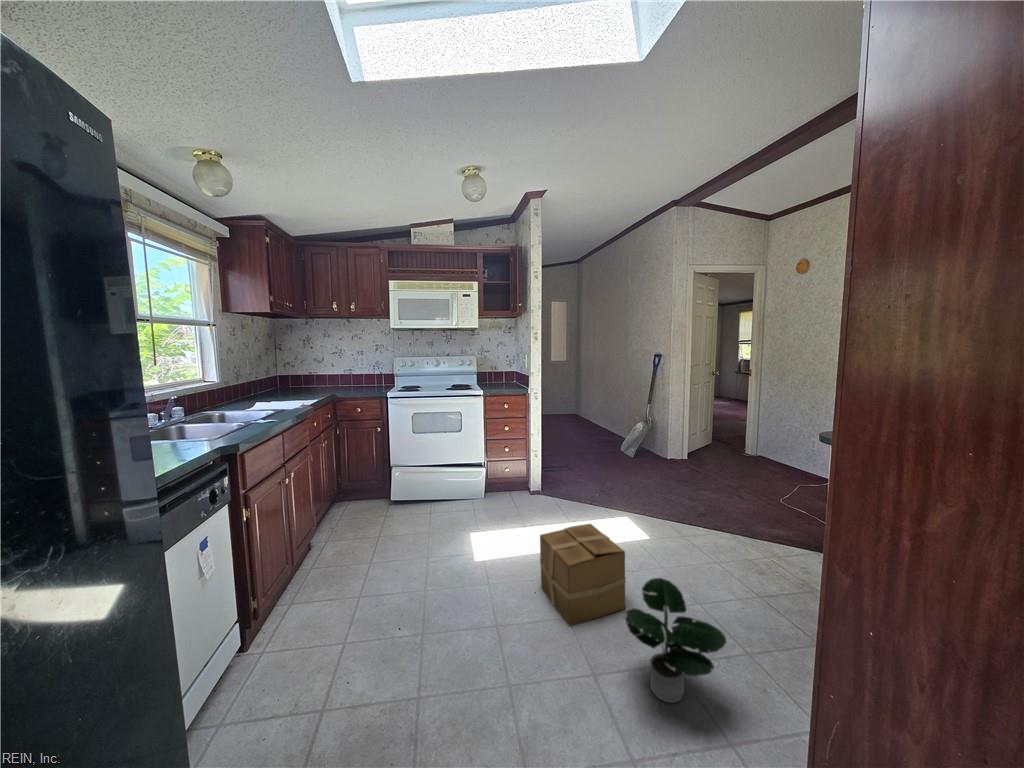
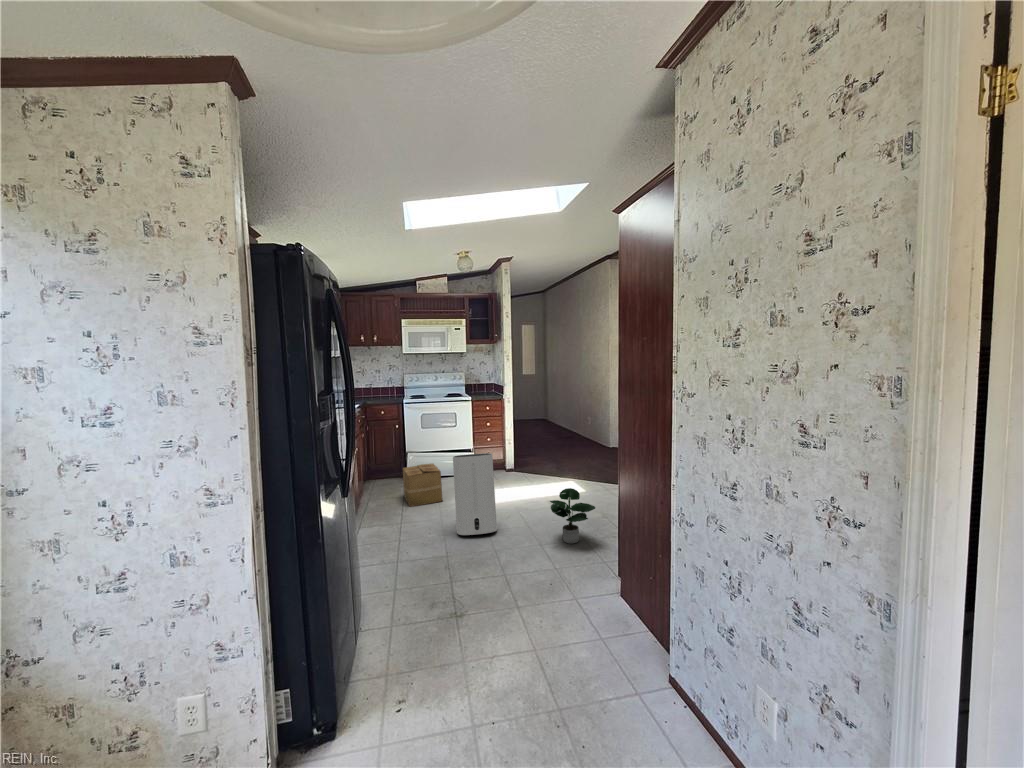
air purifier: none [440,499,519,661] -> present [453,453,497,535]
cardboard box: present [540,524,626,626] -> present [403,464,443,507]

